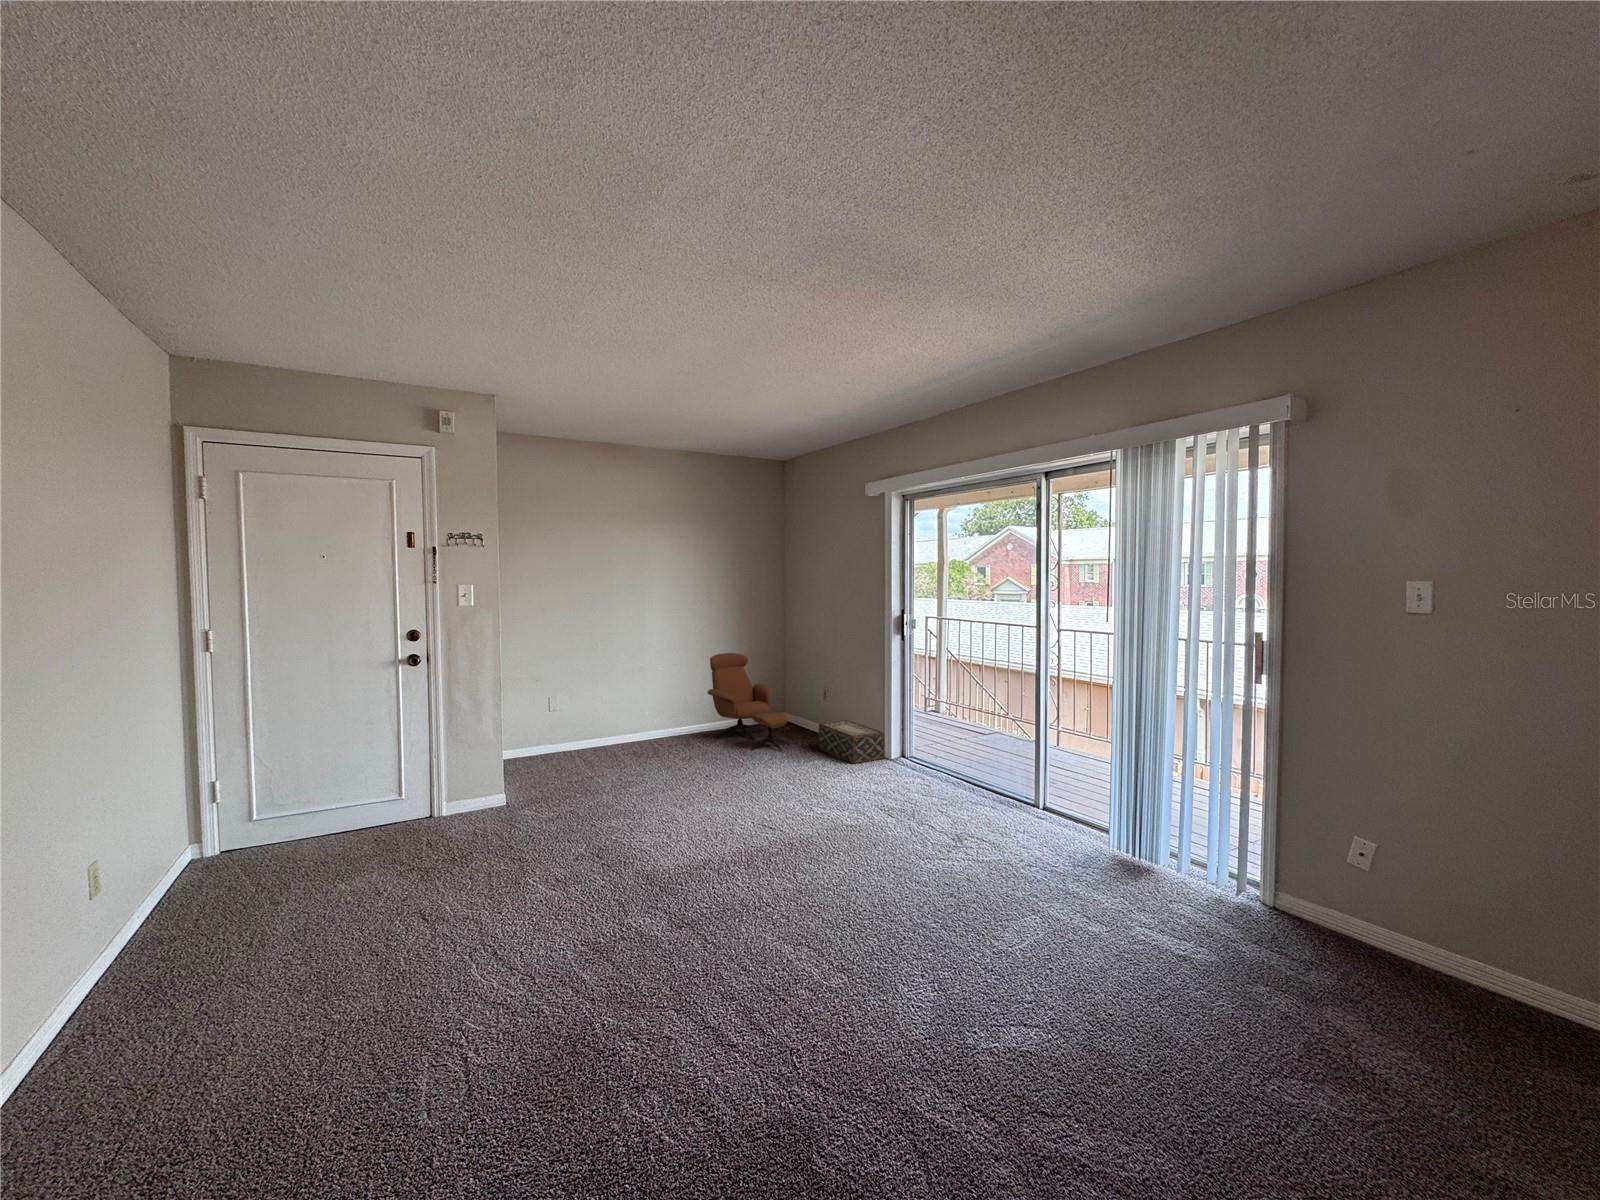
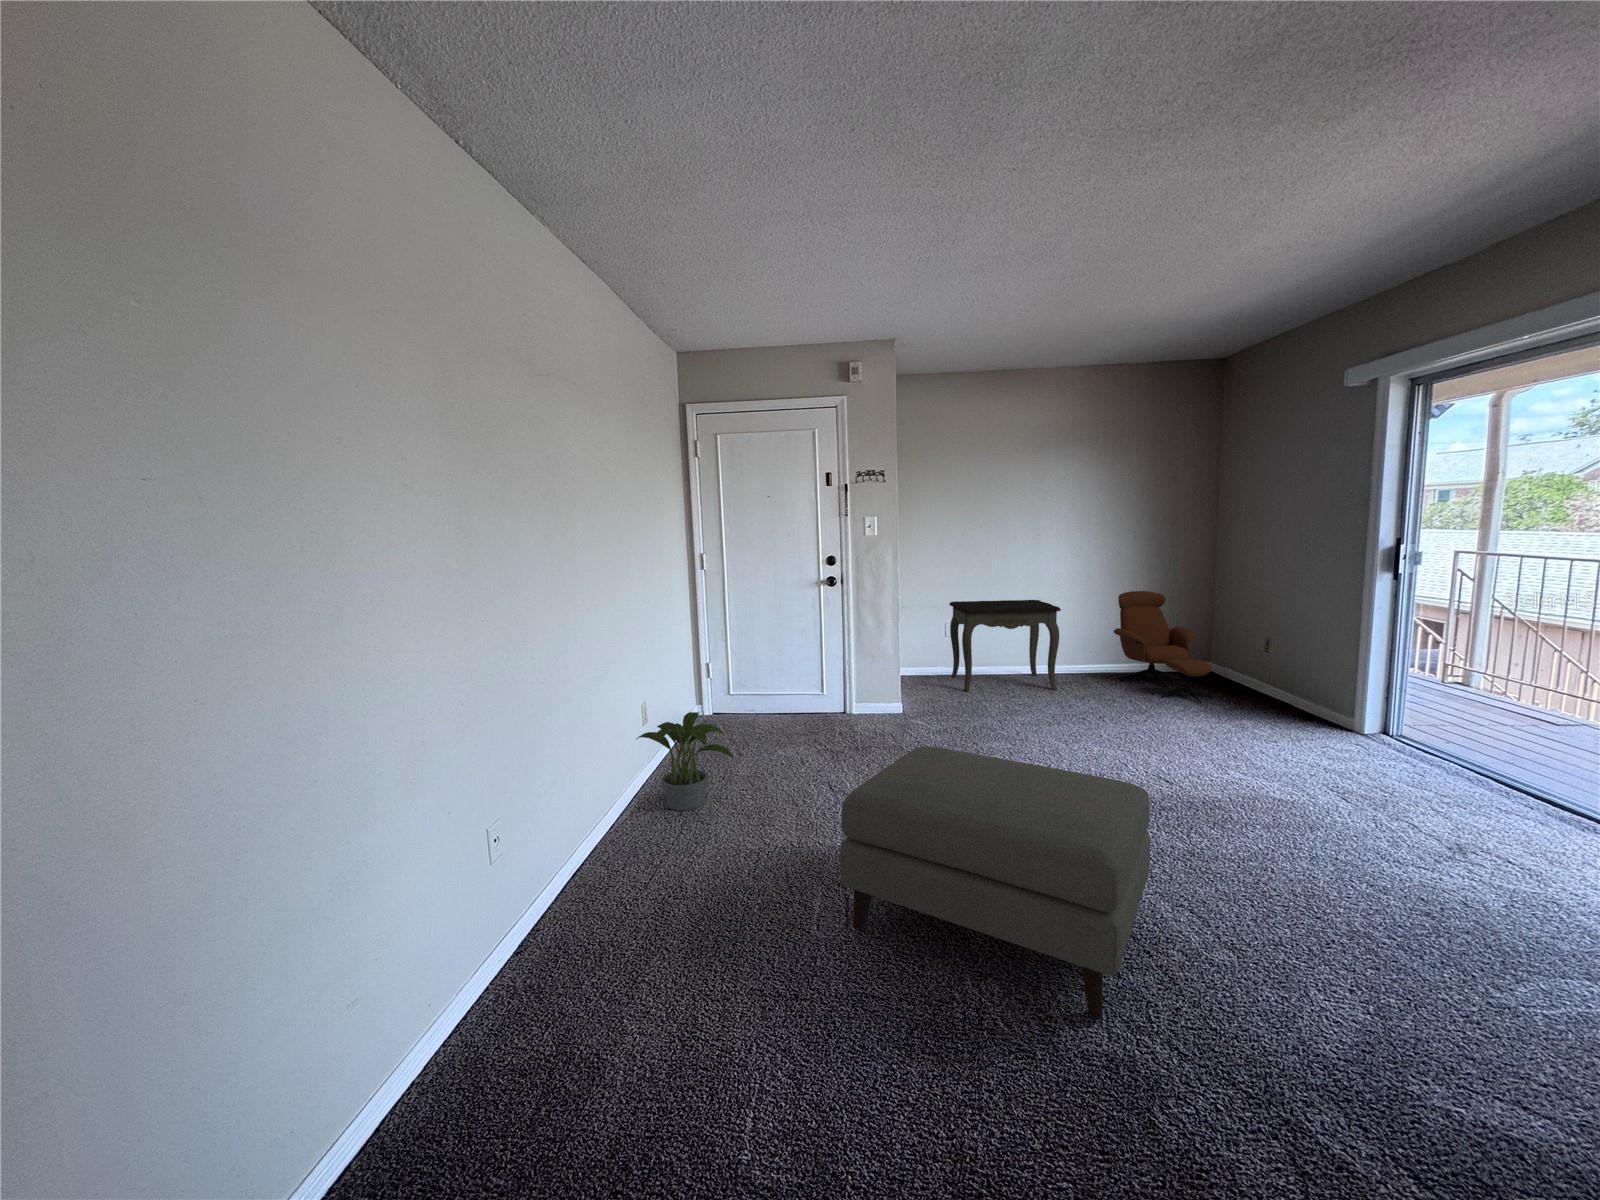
side table: none [548,666,662,769] -> present [949,600,1061,691]
woven basket: present [819,720,884,763] -> none [1253,678,1352,729]
ottoman: none [467,845,776,1090] -> present [840,746,1150,1019]
potted plant: none [89,860,278,1014] -> present [636,712,734,811]

